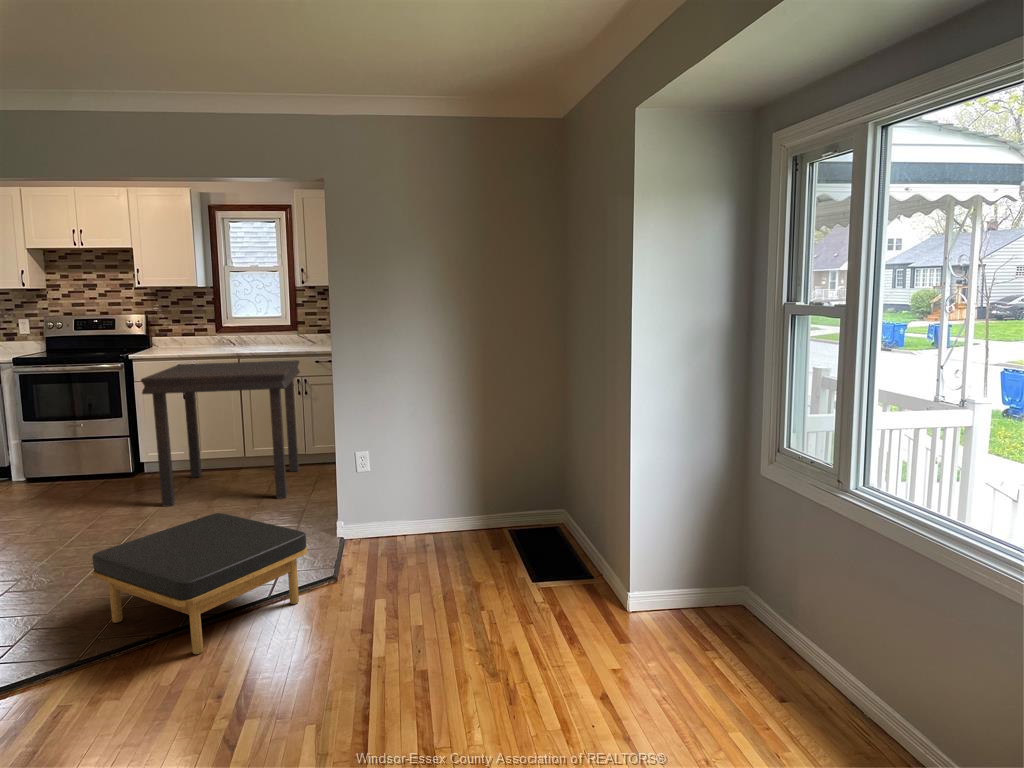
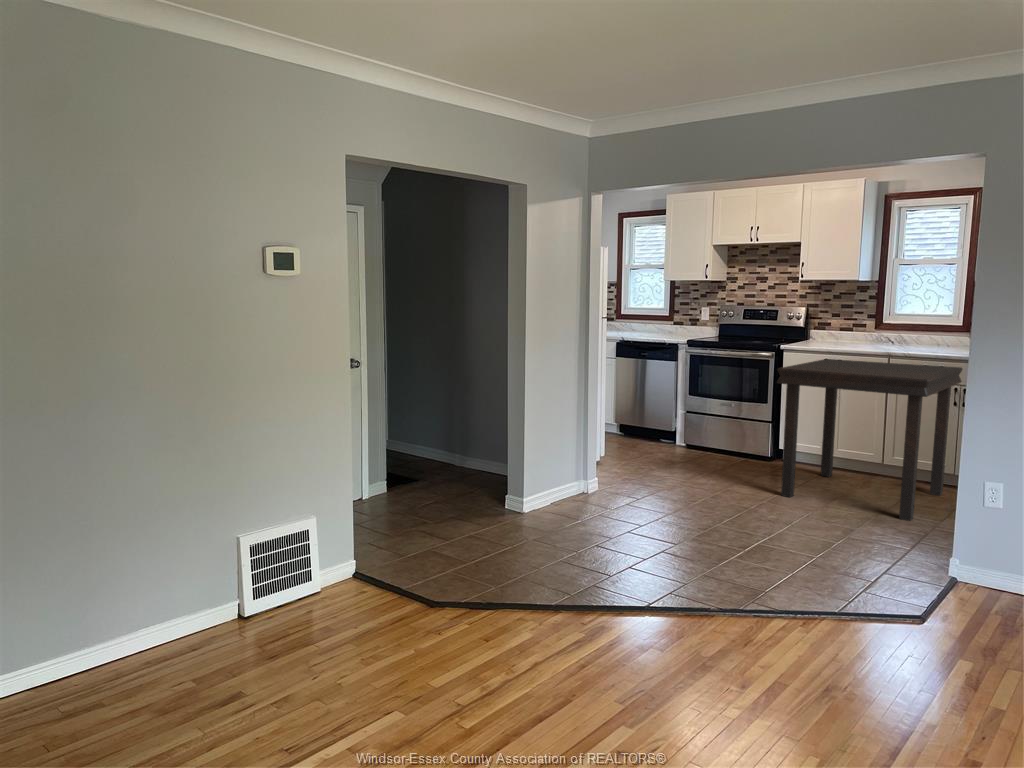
ottoman: present [92,513,307,654] -> none [682,512,886,639]

